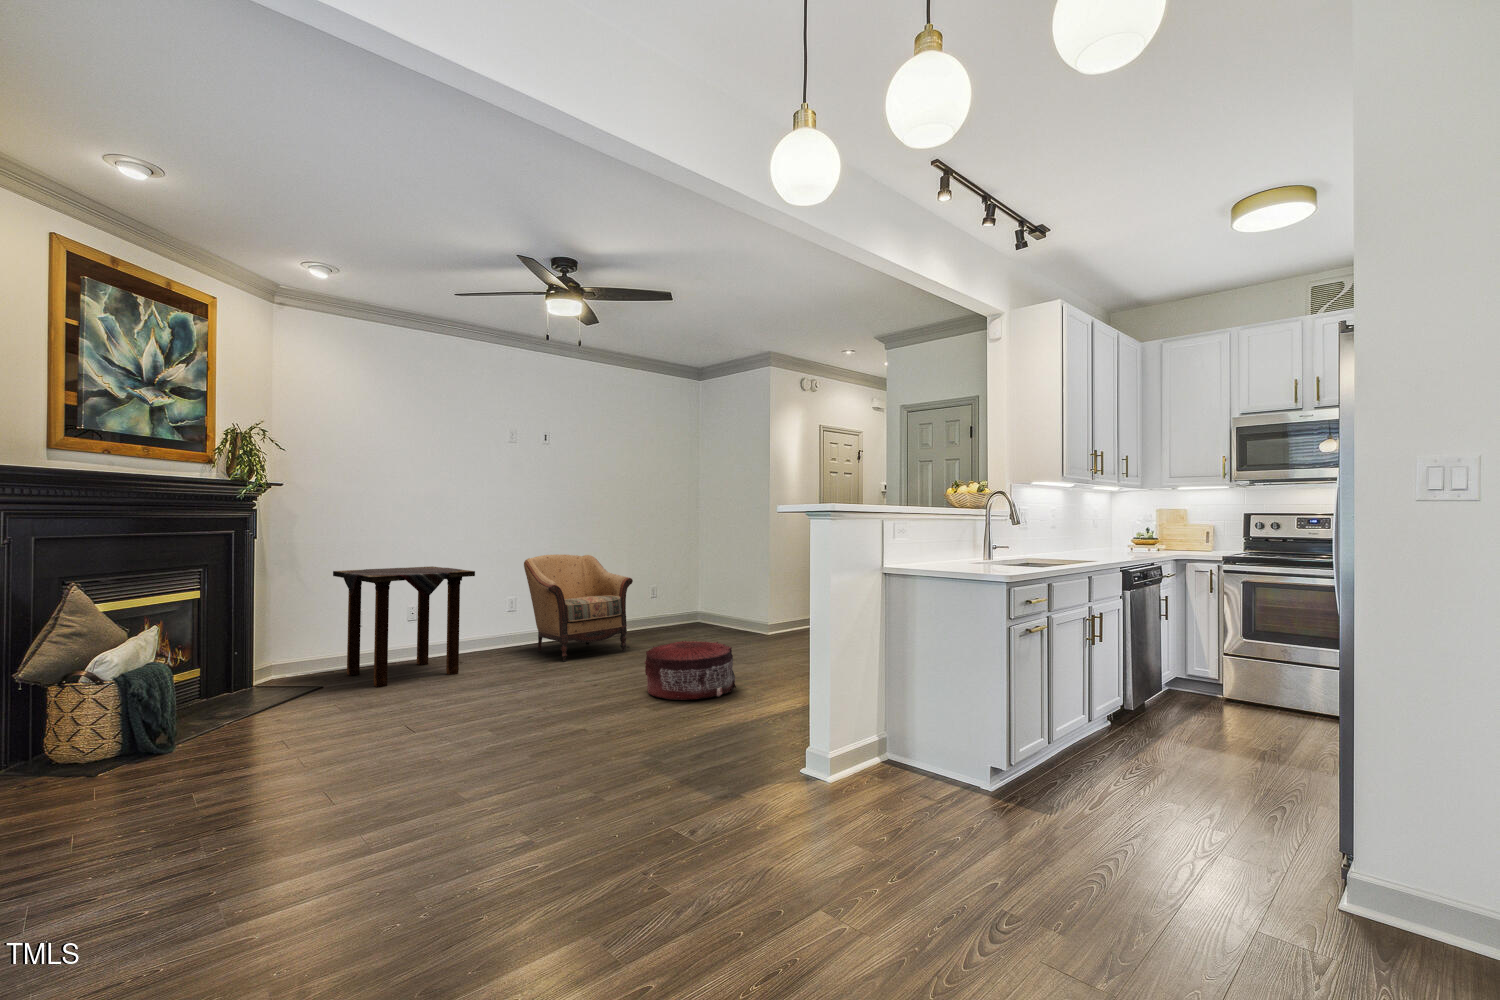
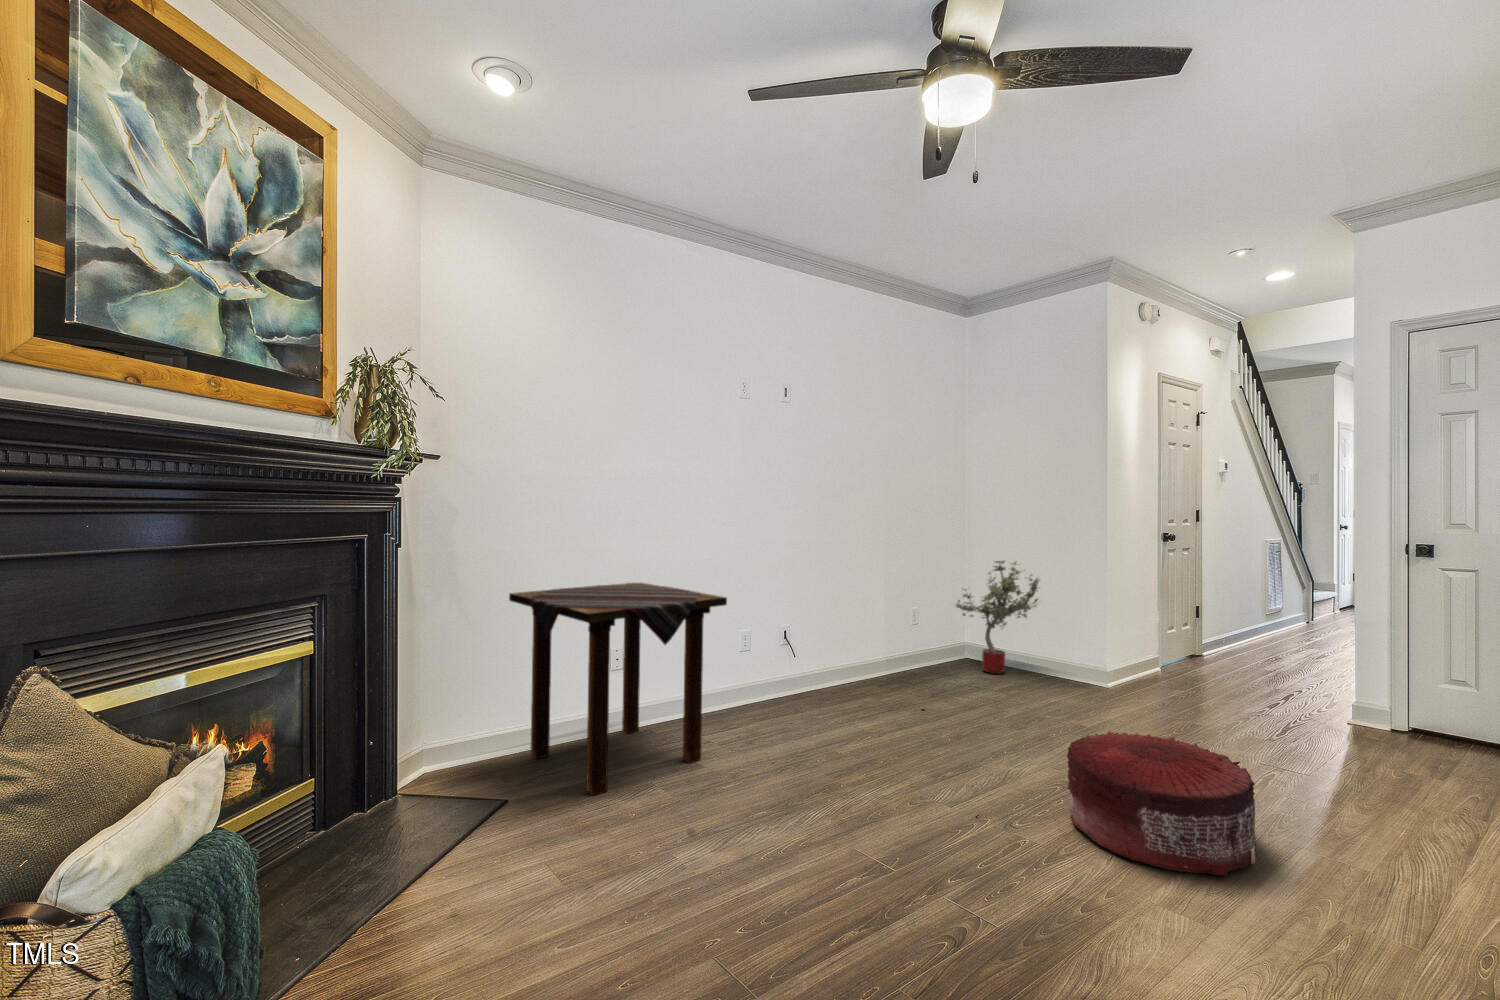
potted tree: none [697,552,747,634] -> present [956,561,1039,674]
armchair: present [524,554,633,662] -> none [755,562,917,733]

